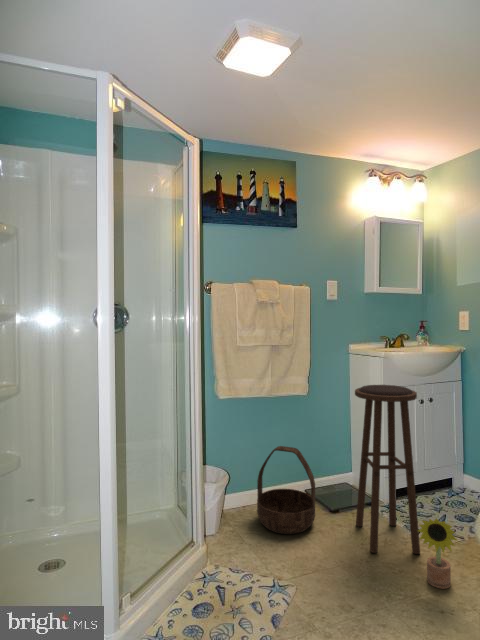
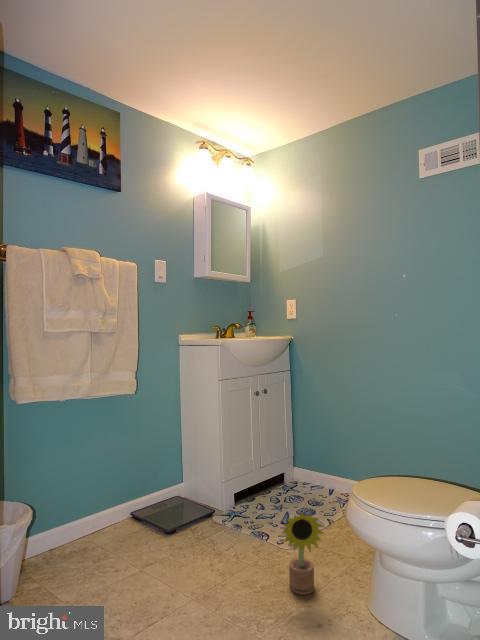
stool: present [355,385,420,554] -> none [199,372,275,573]
basket: present [257,446,315,534] -> none [72,460,151,578]

